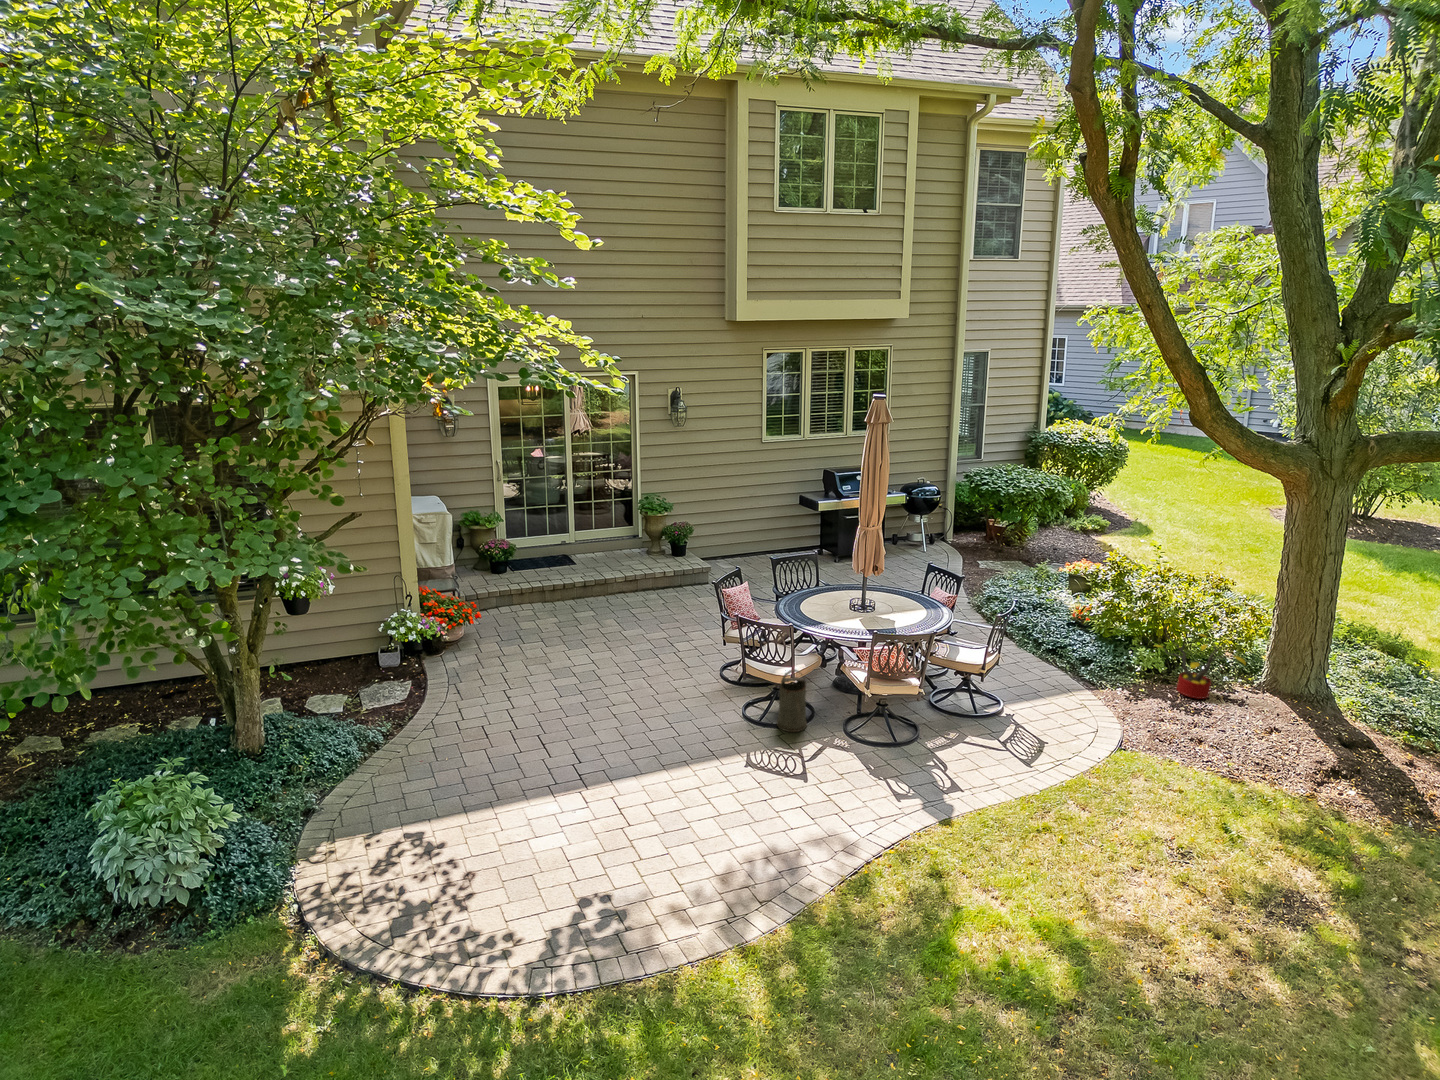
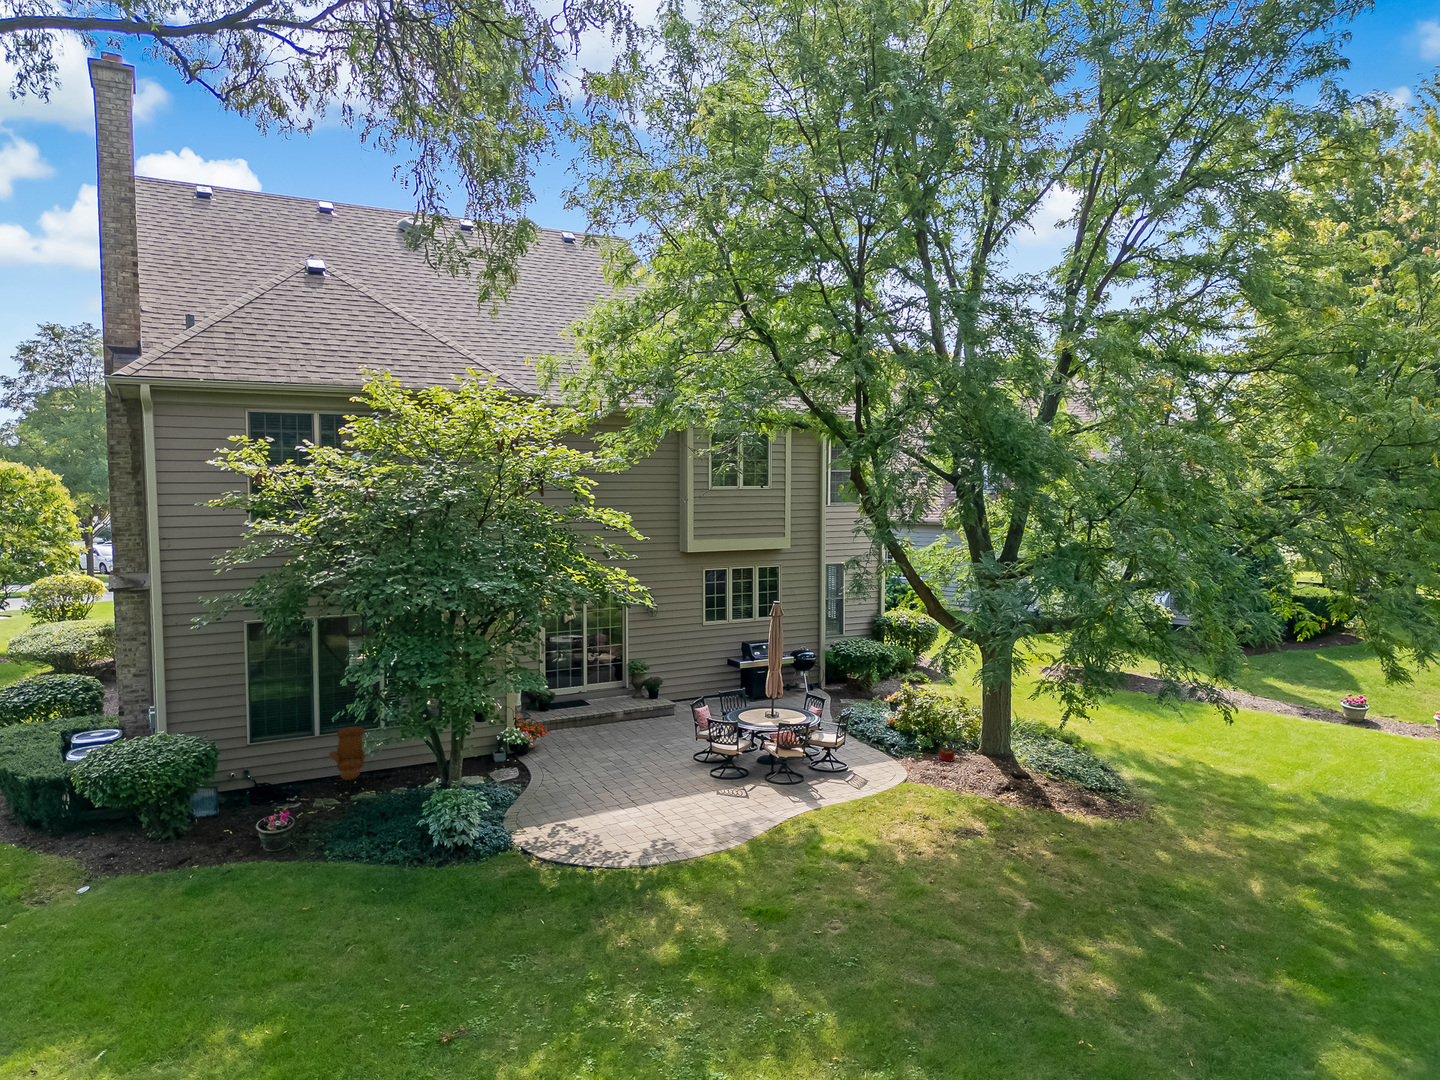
lounge chair: none [84,612,169,733] -> present [329,727,366,790]
watering can: present [777,670,807,732] -> none [729,743,746,781]

